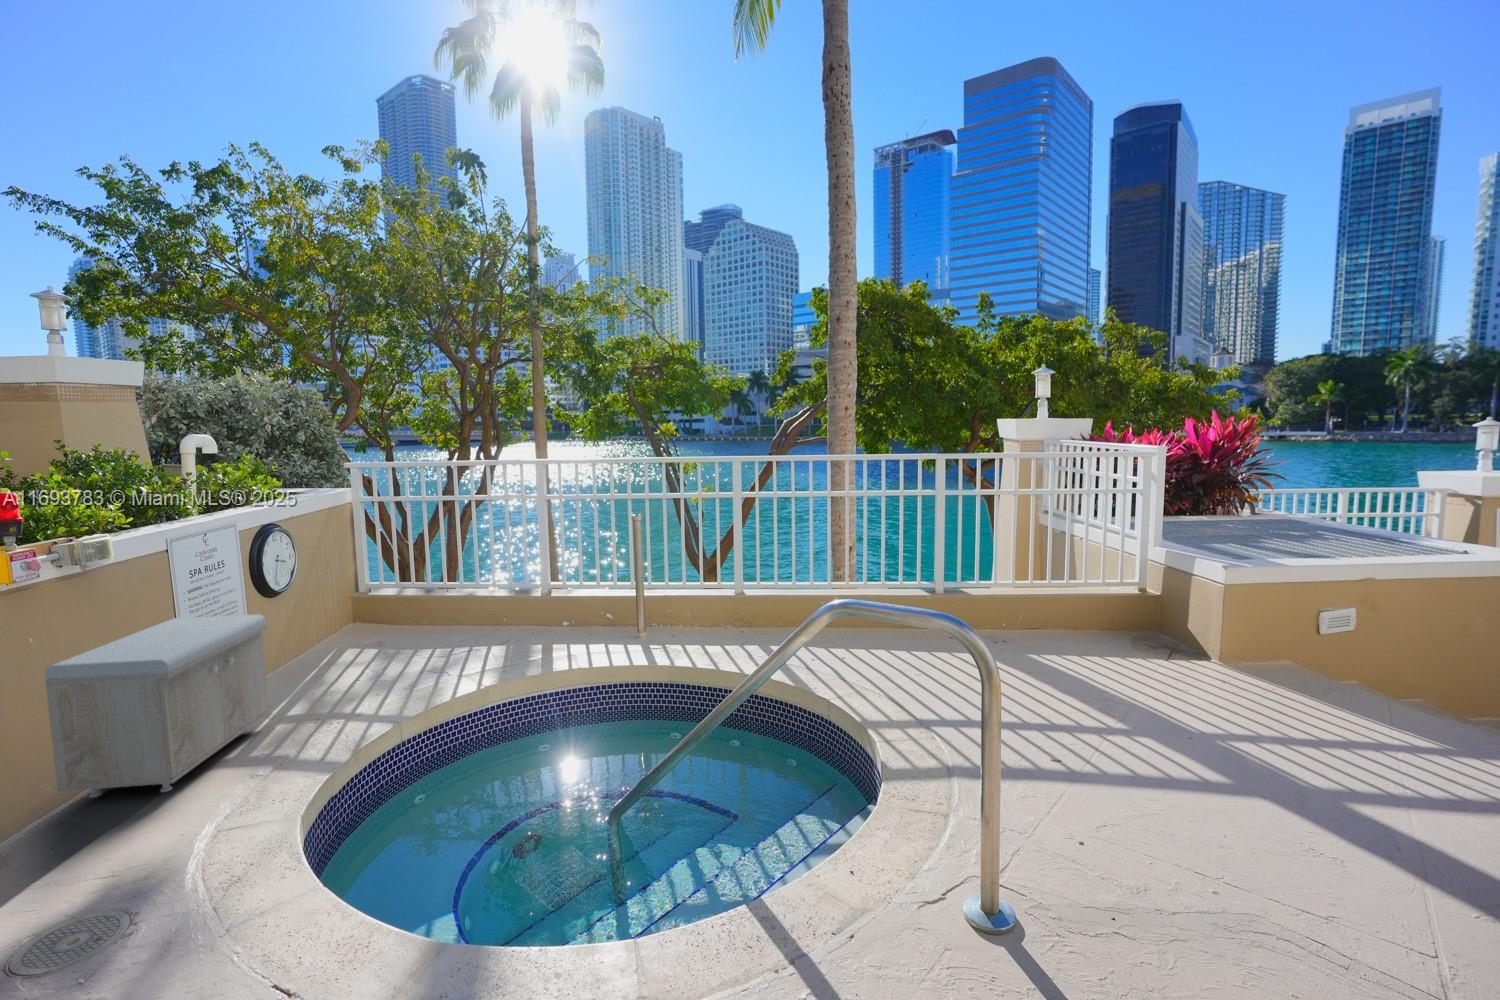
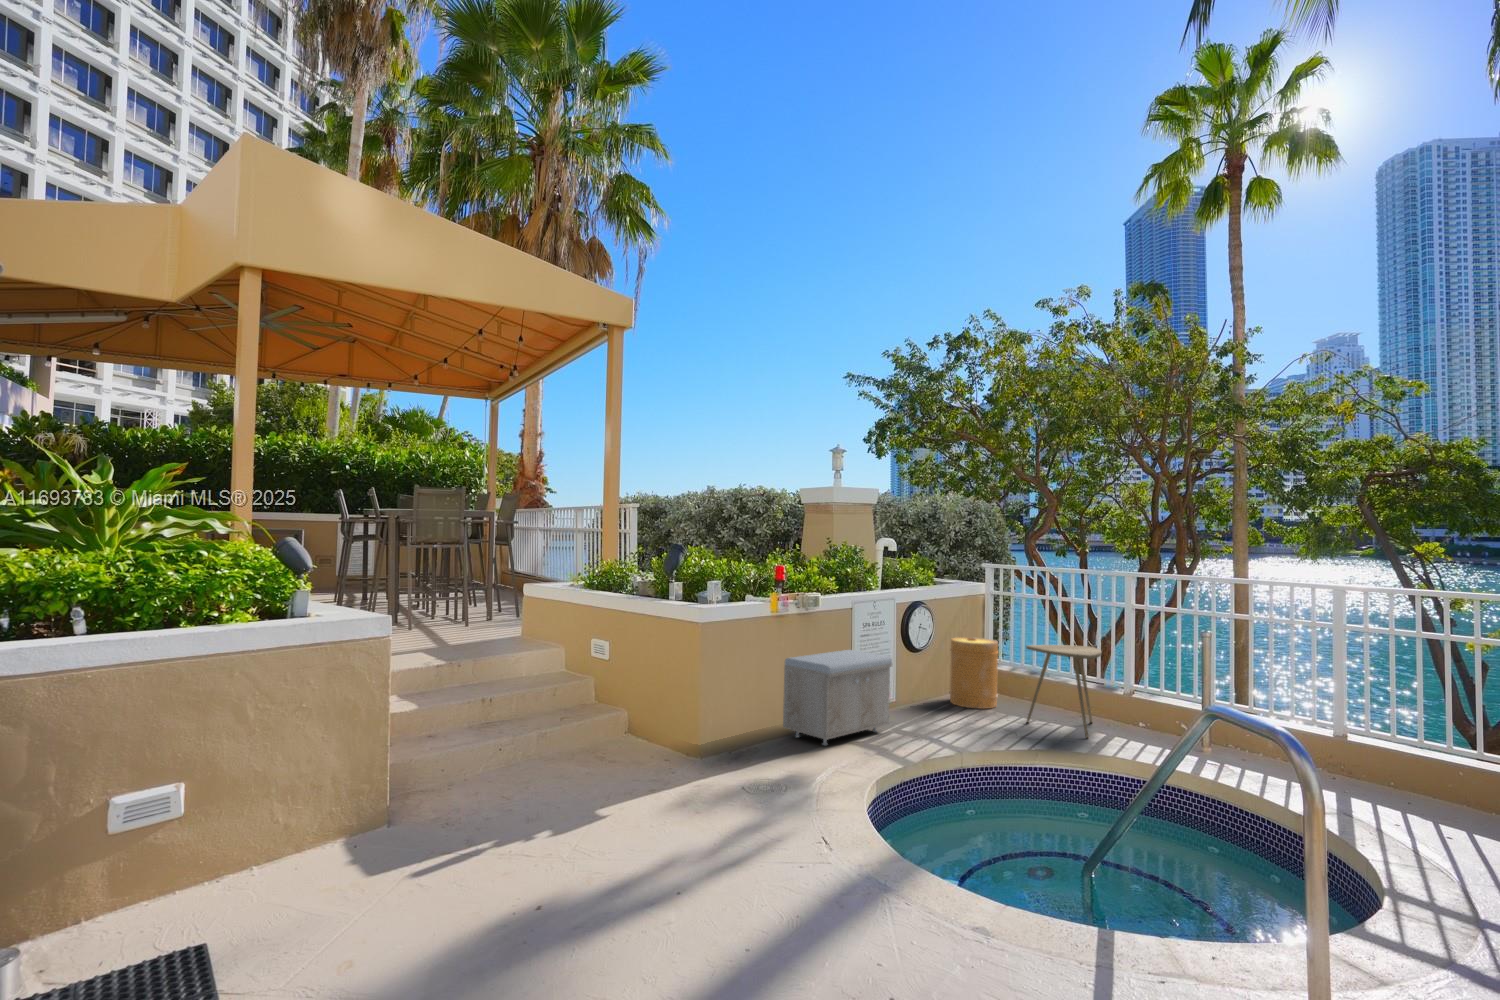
side table: none [438,548,526,651] -> present [1026,645,1102,738]
basket: none [322,559,393,652] -> present [950,637,998,709]

